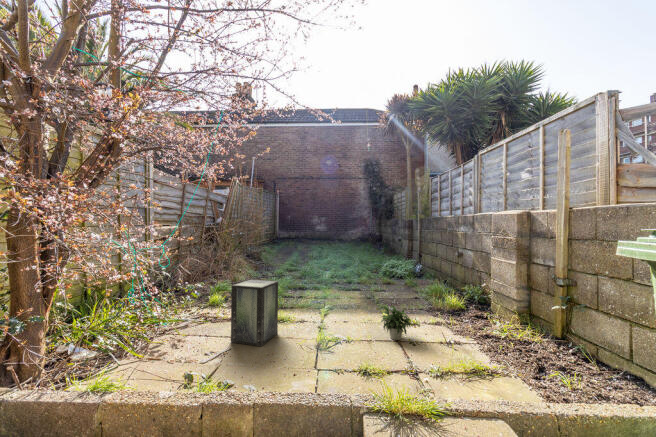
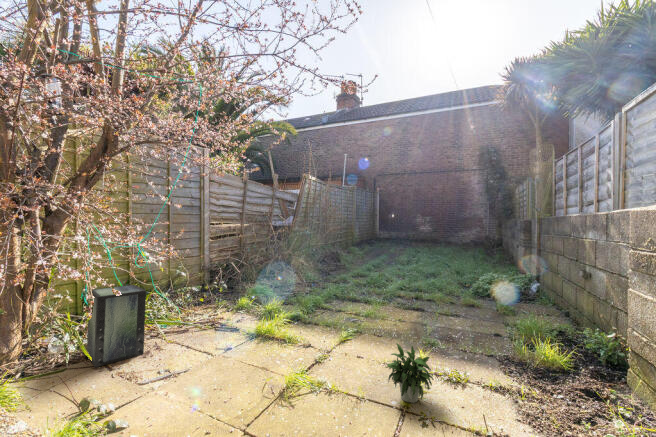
storage box: present [231,280,278,346] -> present [87,285,146,367]

